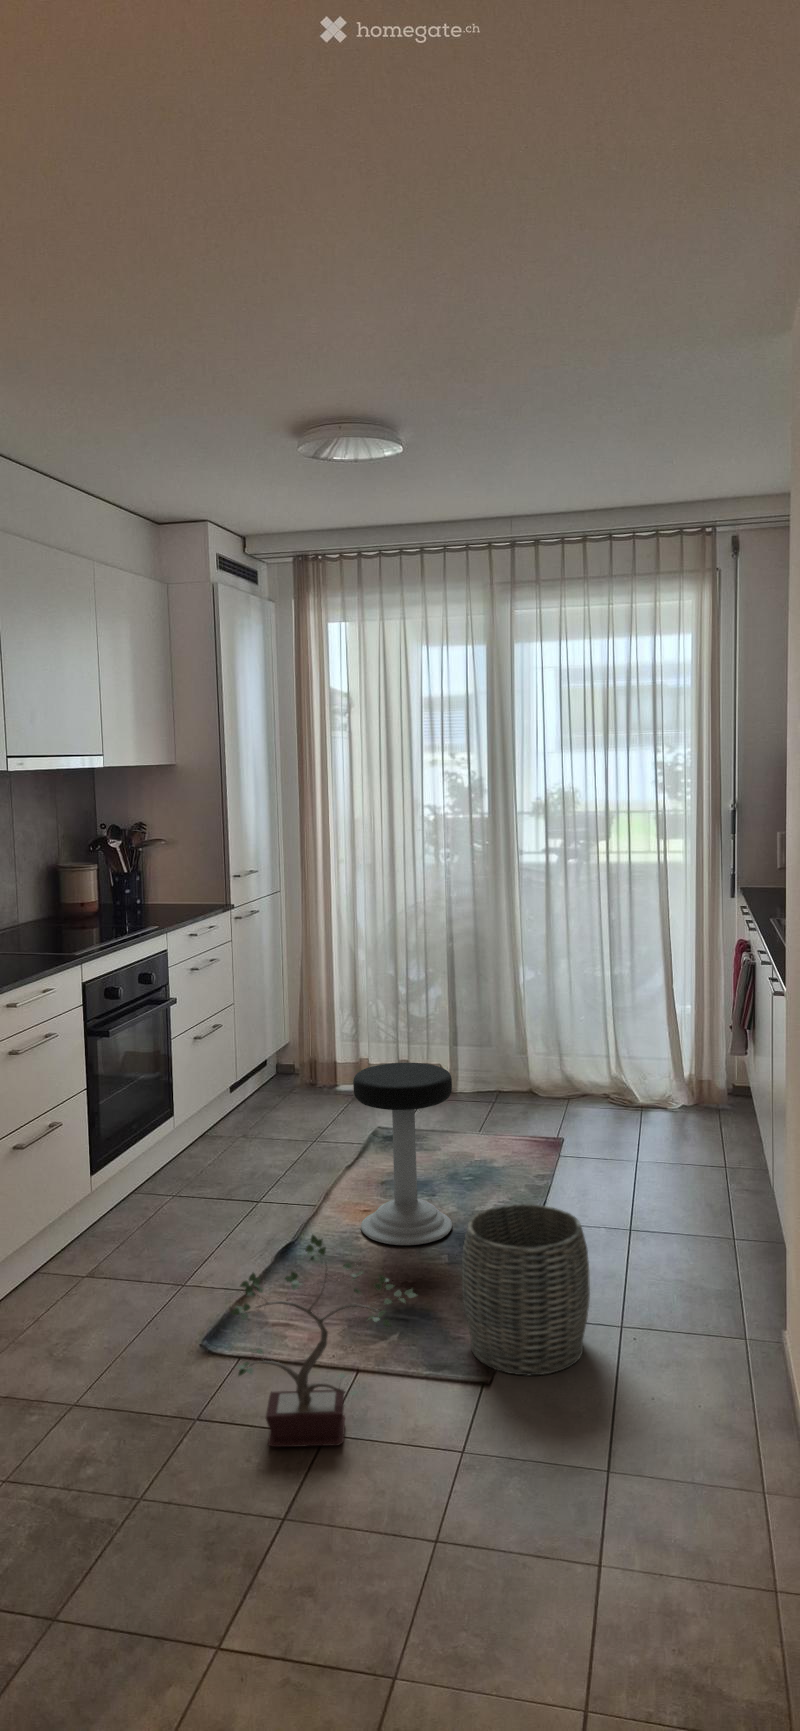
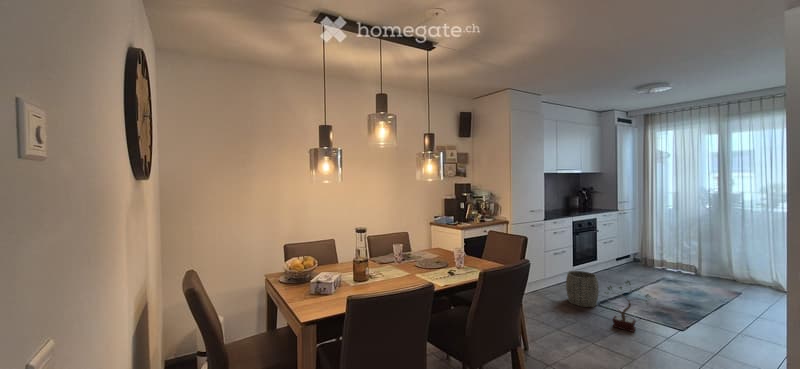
stool: present [353,1063,452,1245] -> none [651,253,686,304]
woven basket: present [462,1204,590,1375] -> present [566,271,599,307]

